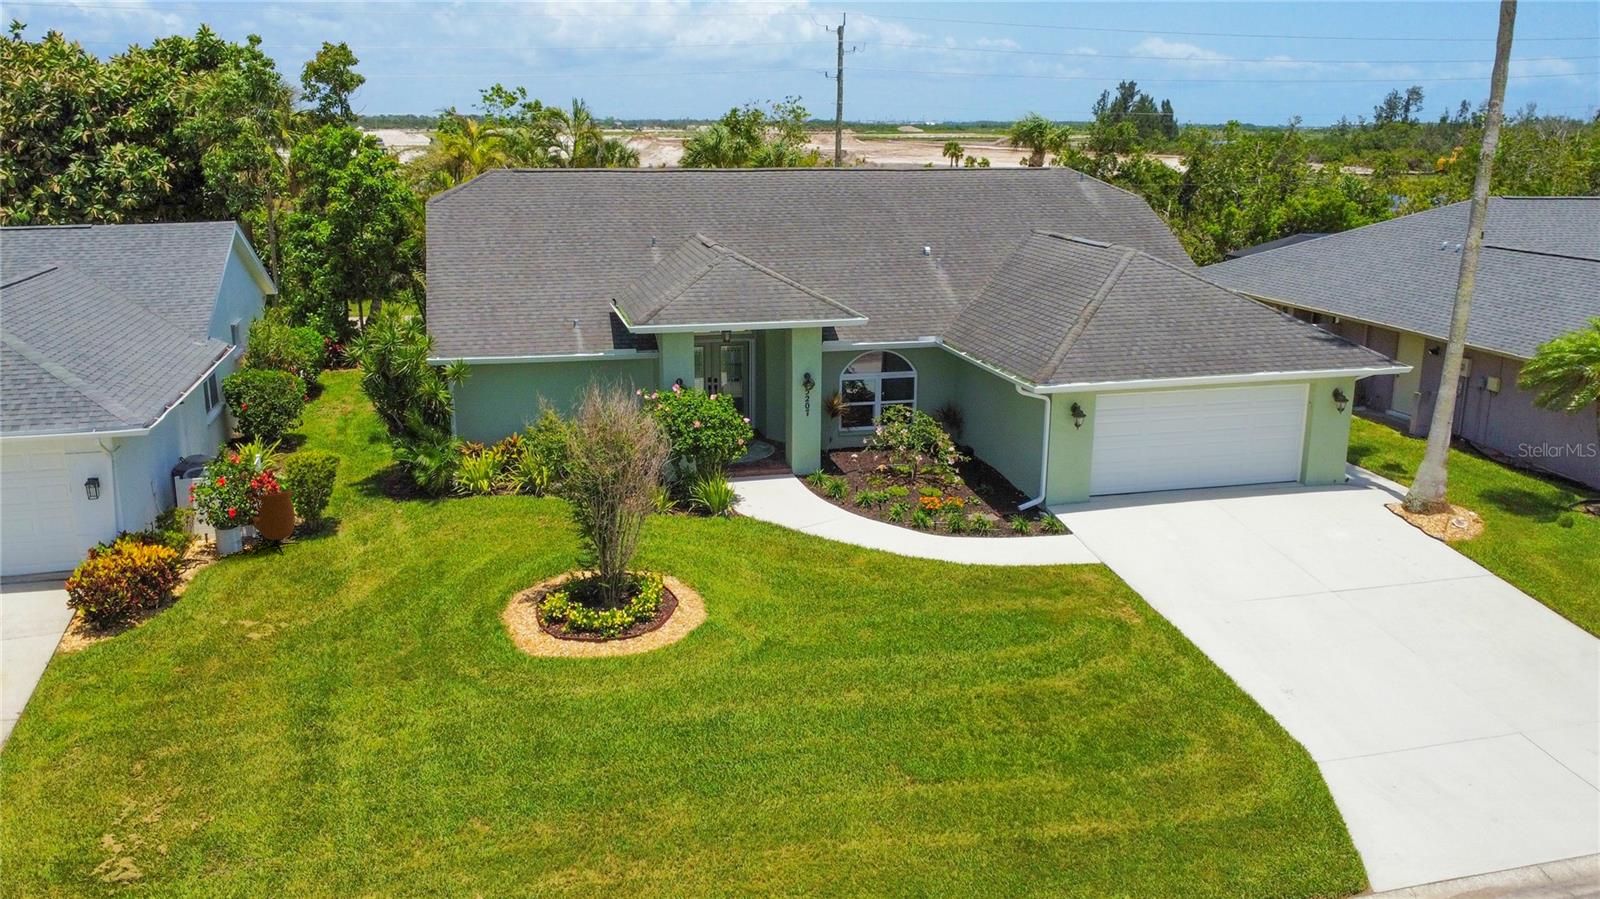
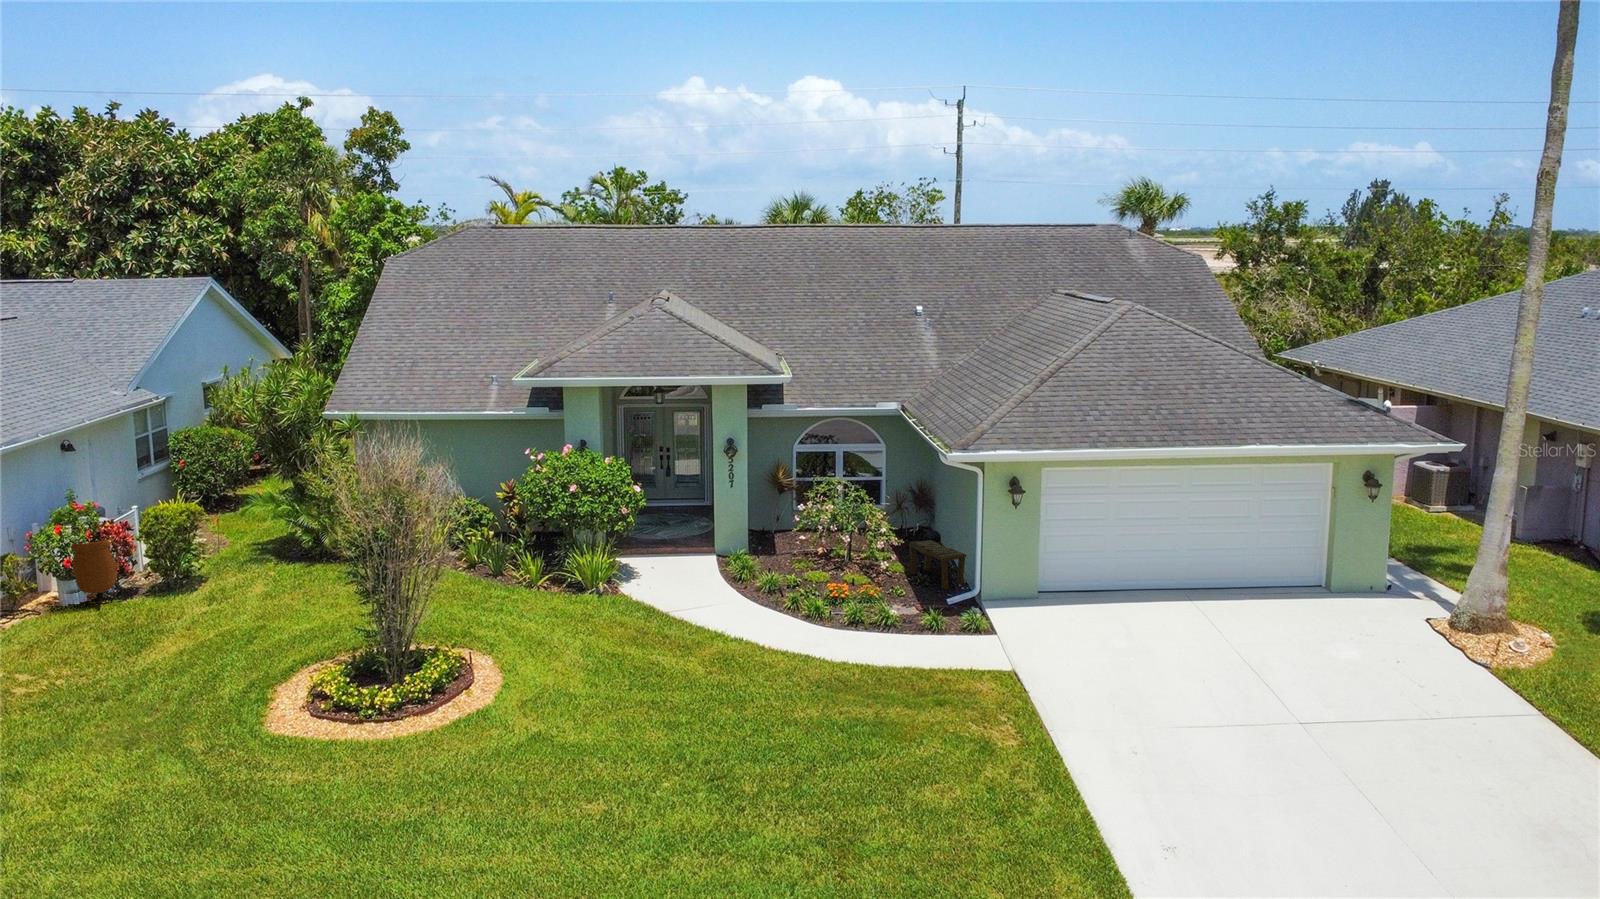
bench: none [972,456,1025,498] -> present [909,540,966,589]

